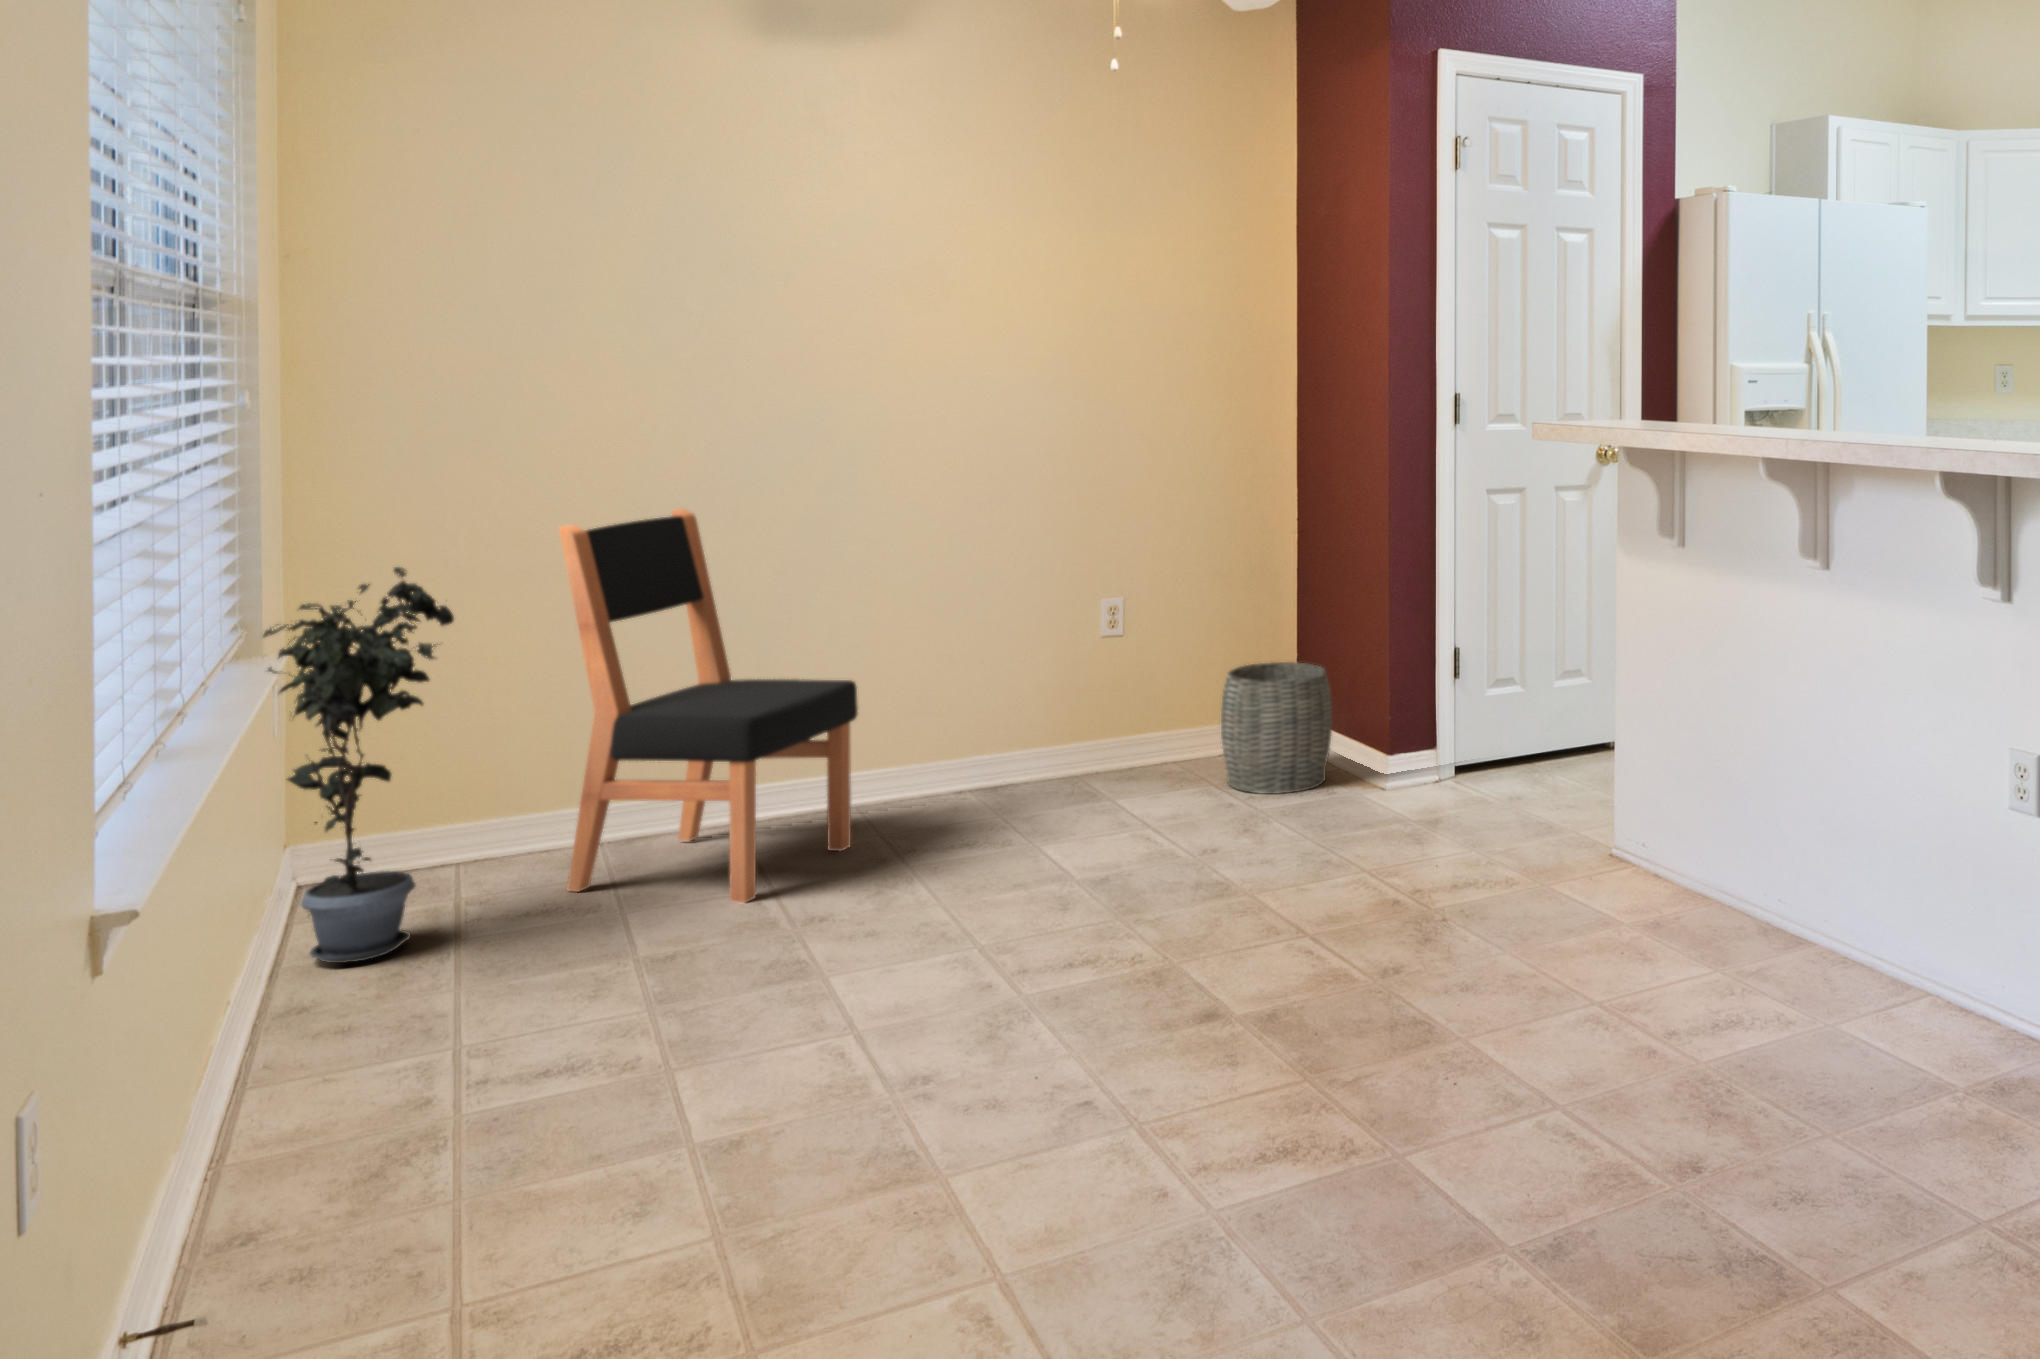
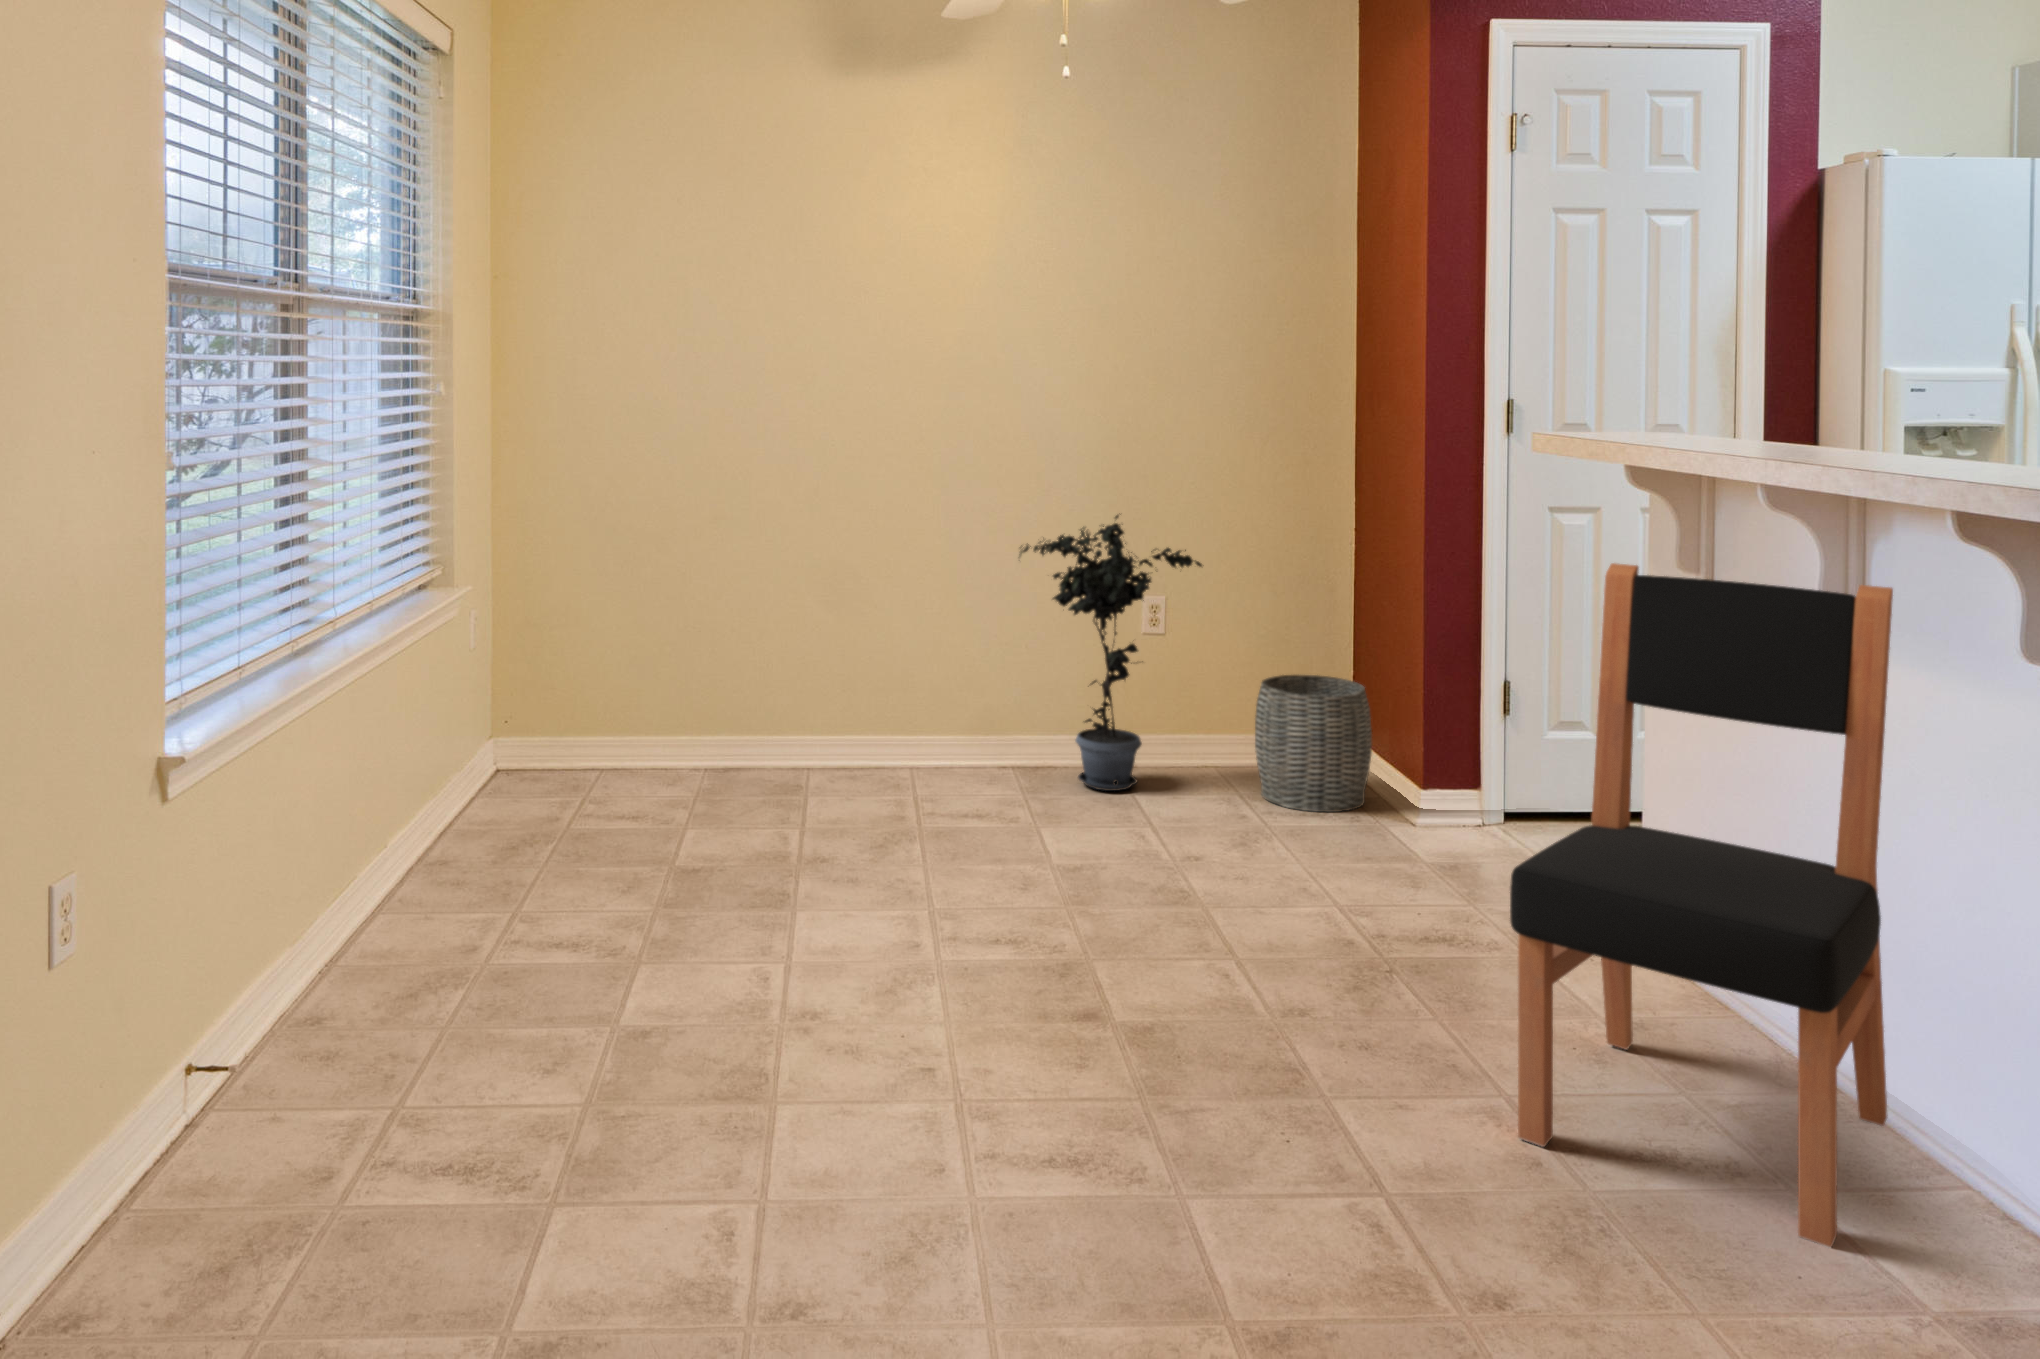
dining chair: present [559,509,858,903] -> present [1510,563,1893,1248]
potted plant: present [263,567,454,963] -> present [1019,515,1202,791]

